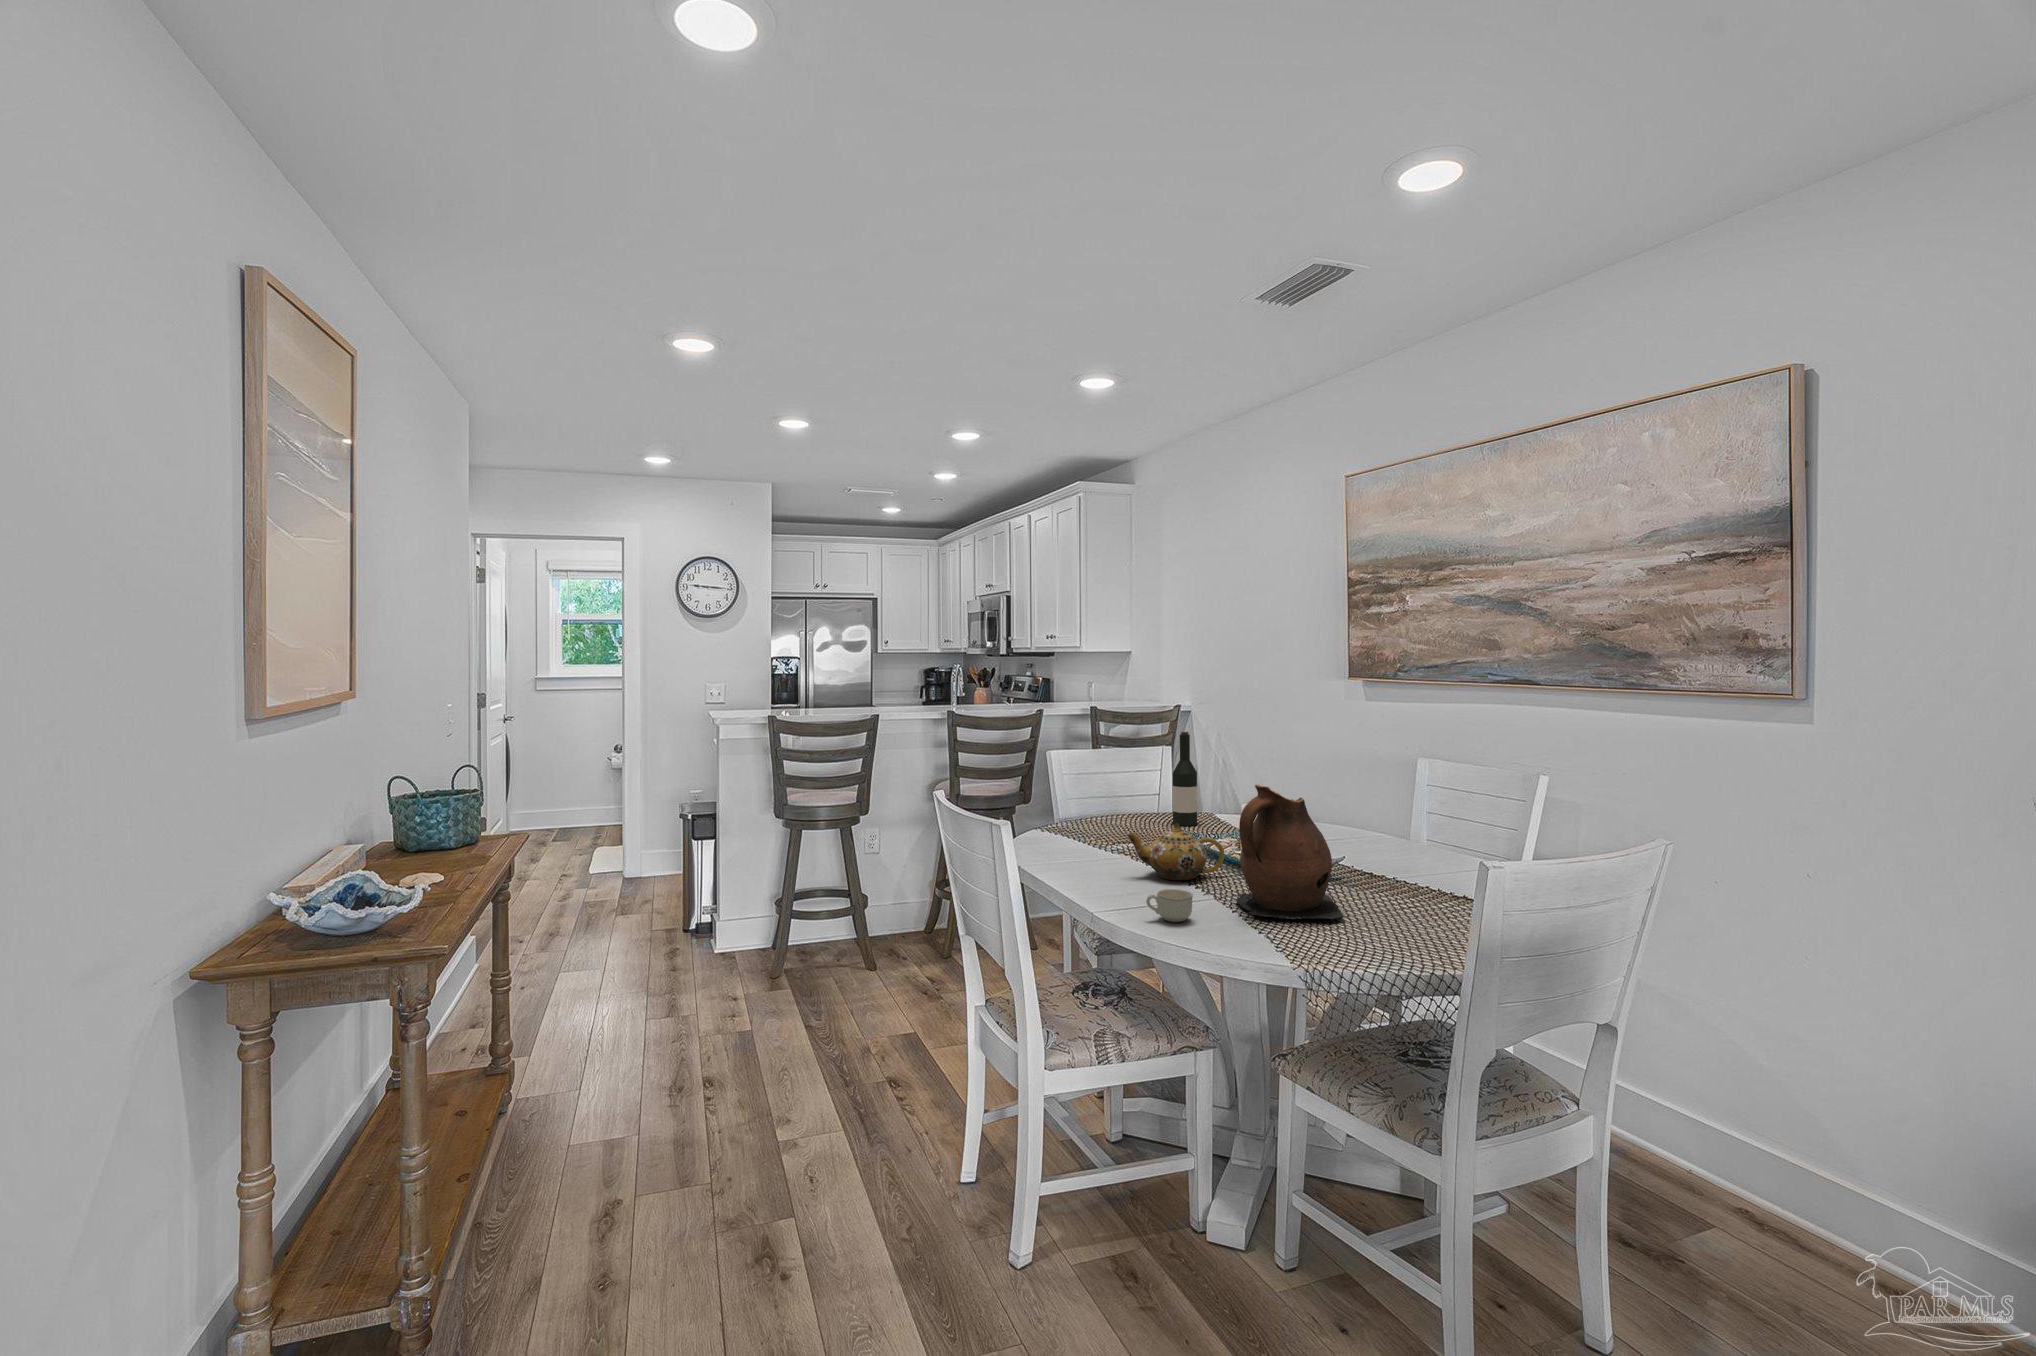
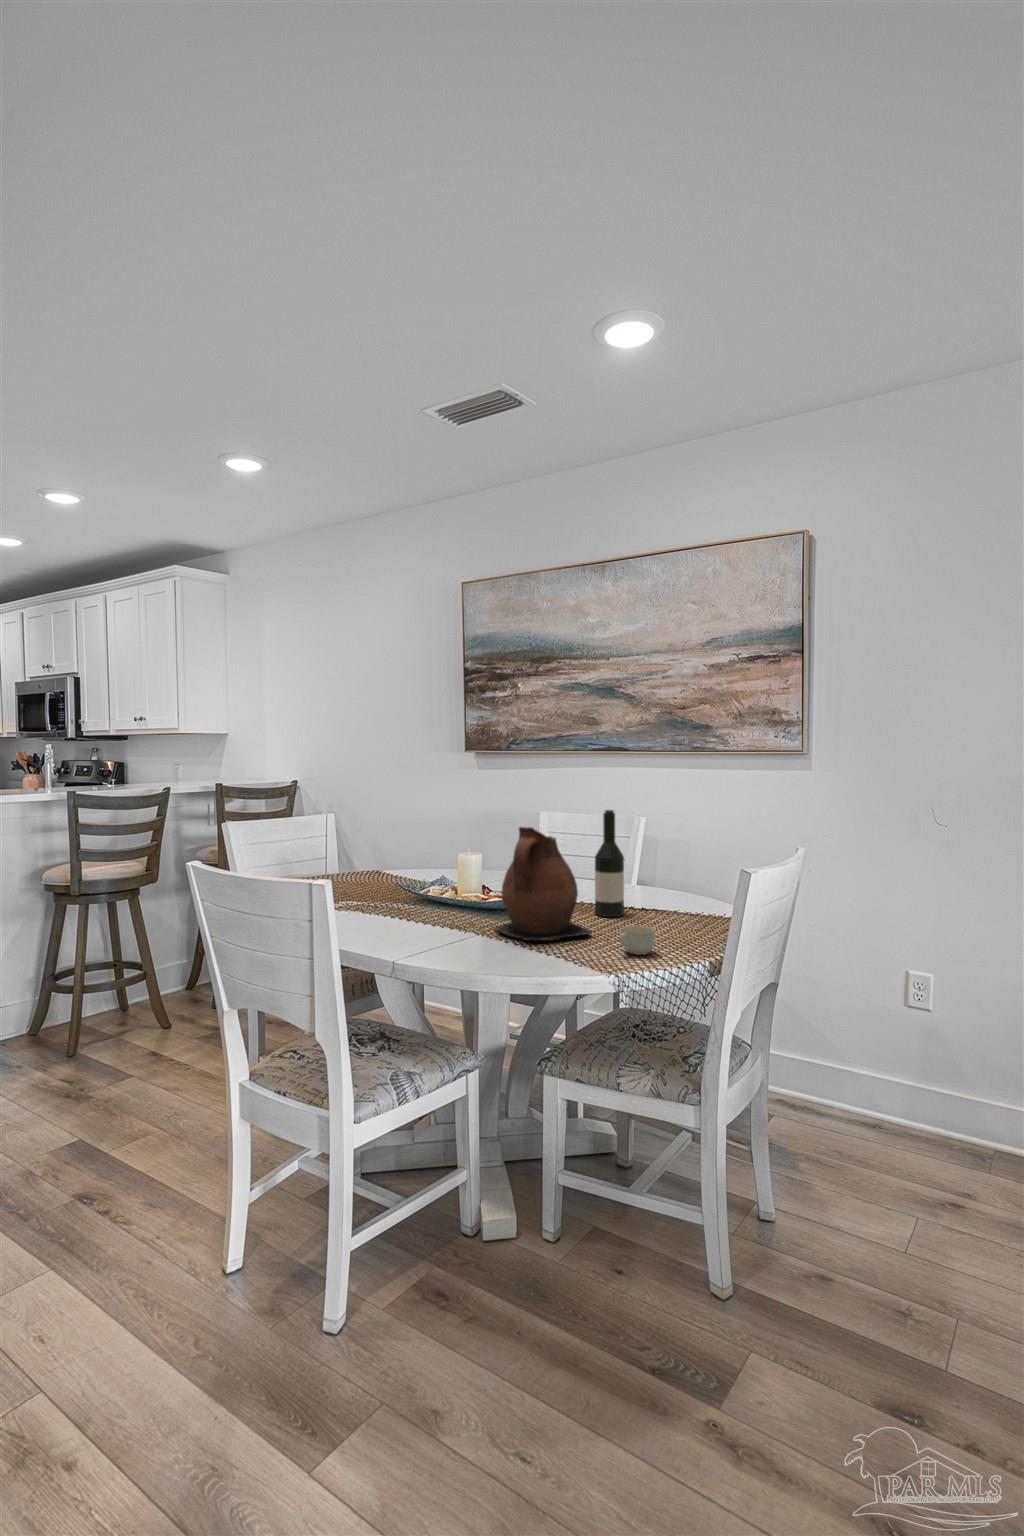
wine bottle: present [1173,732,1197,826] -> present [595,810,624,917]
teapot: present [1127,823,1224,880] -> none [379,871,459,924]
cup: present [1146,889,1193,922] -> present [619,925,655,955]

